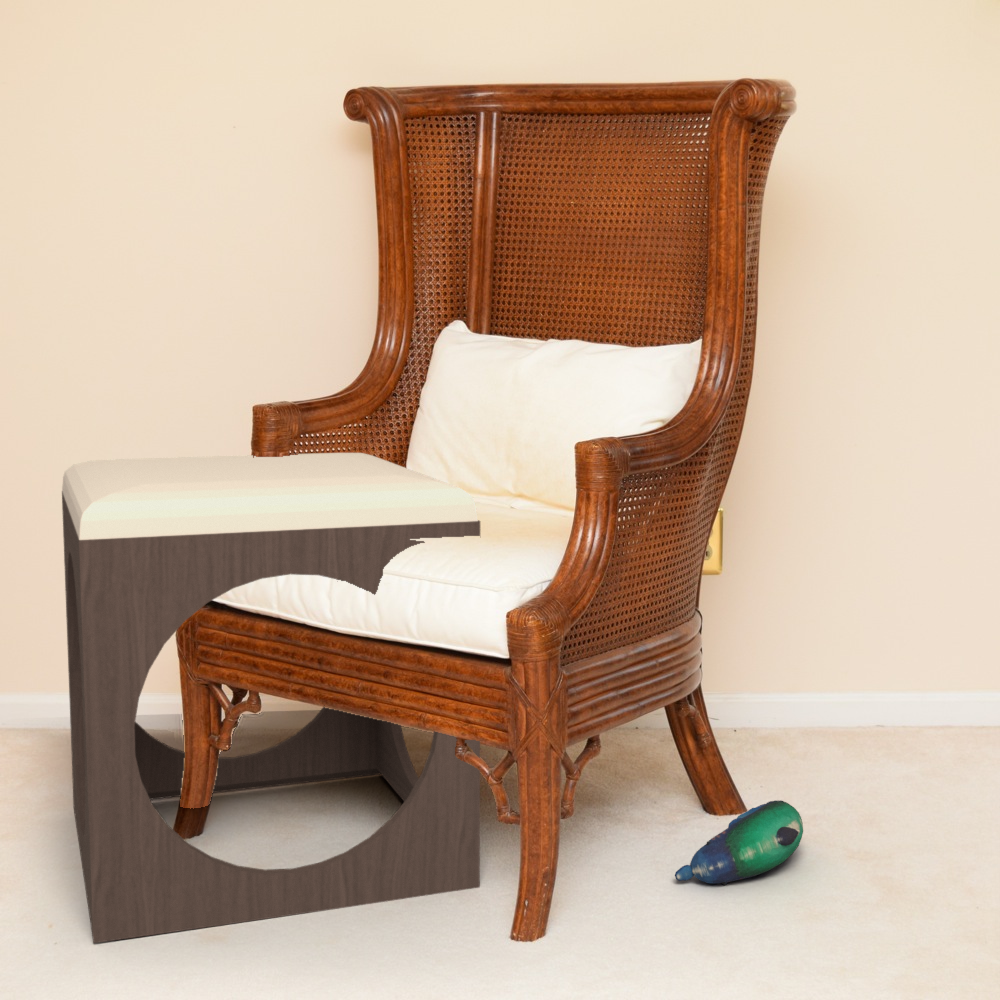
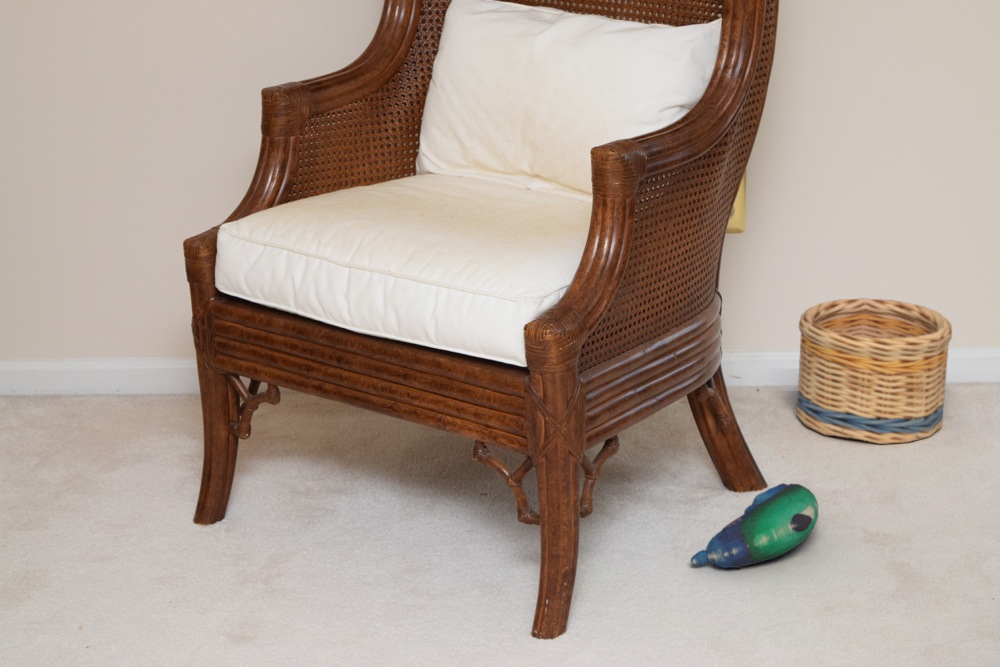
footstool: present [62,453,480,943] -> none [67,129,501,635]
basket: none [773,635,924,774] -> present [797,298,952,444]

